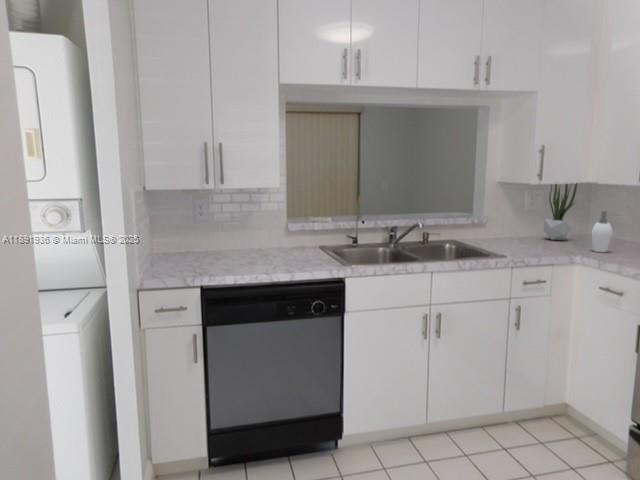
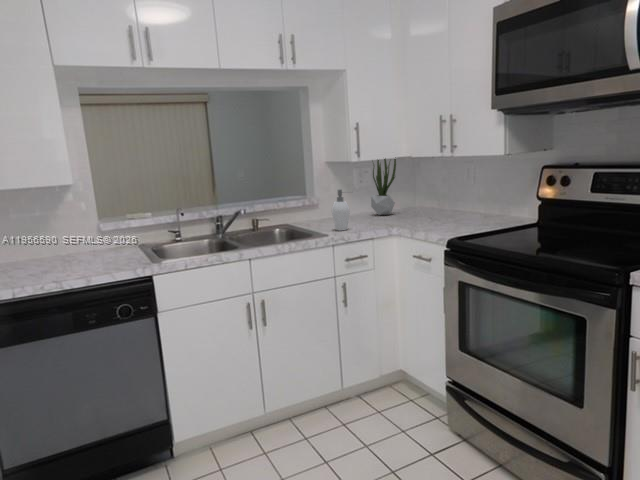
soap dispenser: present [592,211,612,252] -> present [332,189,350,231]

